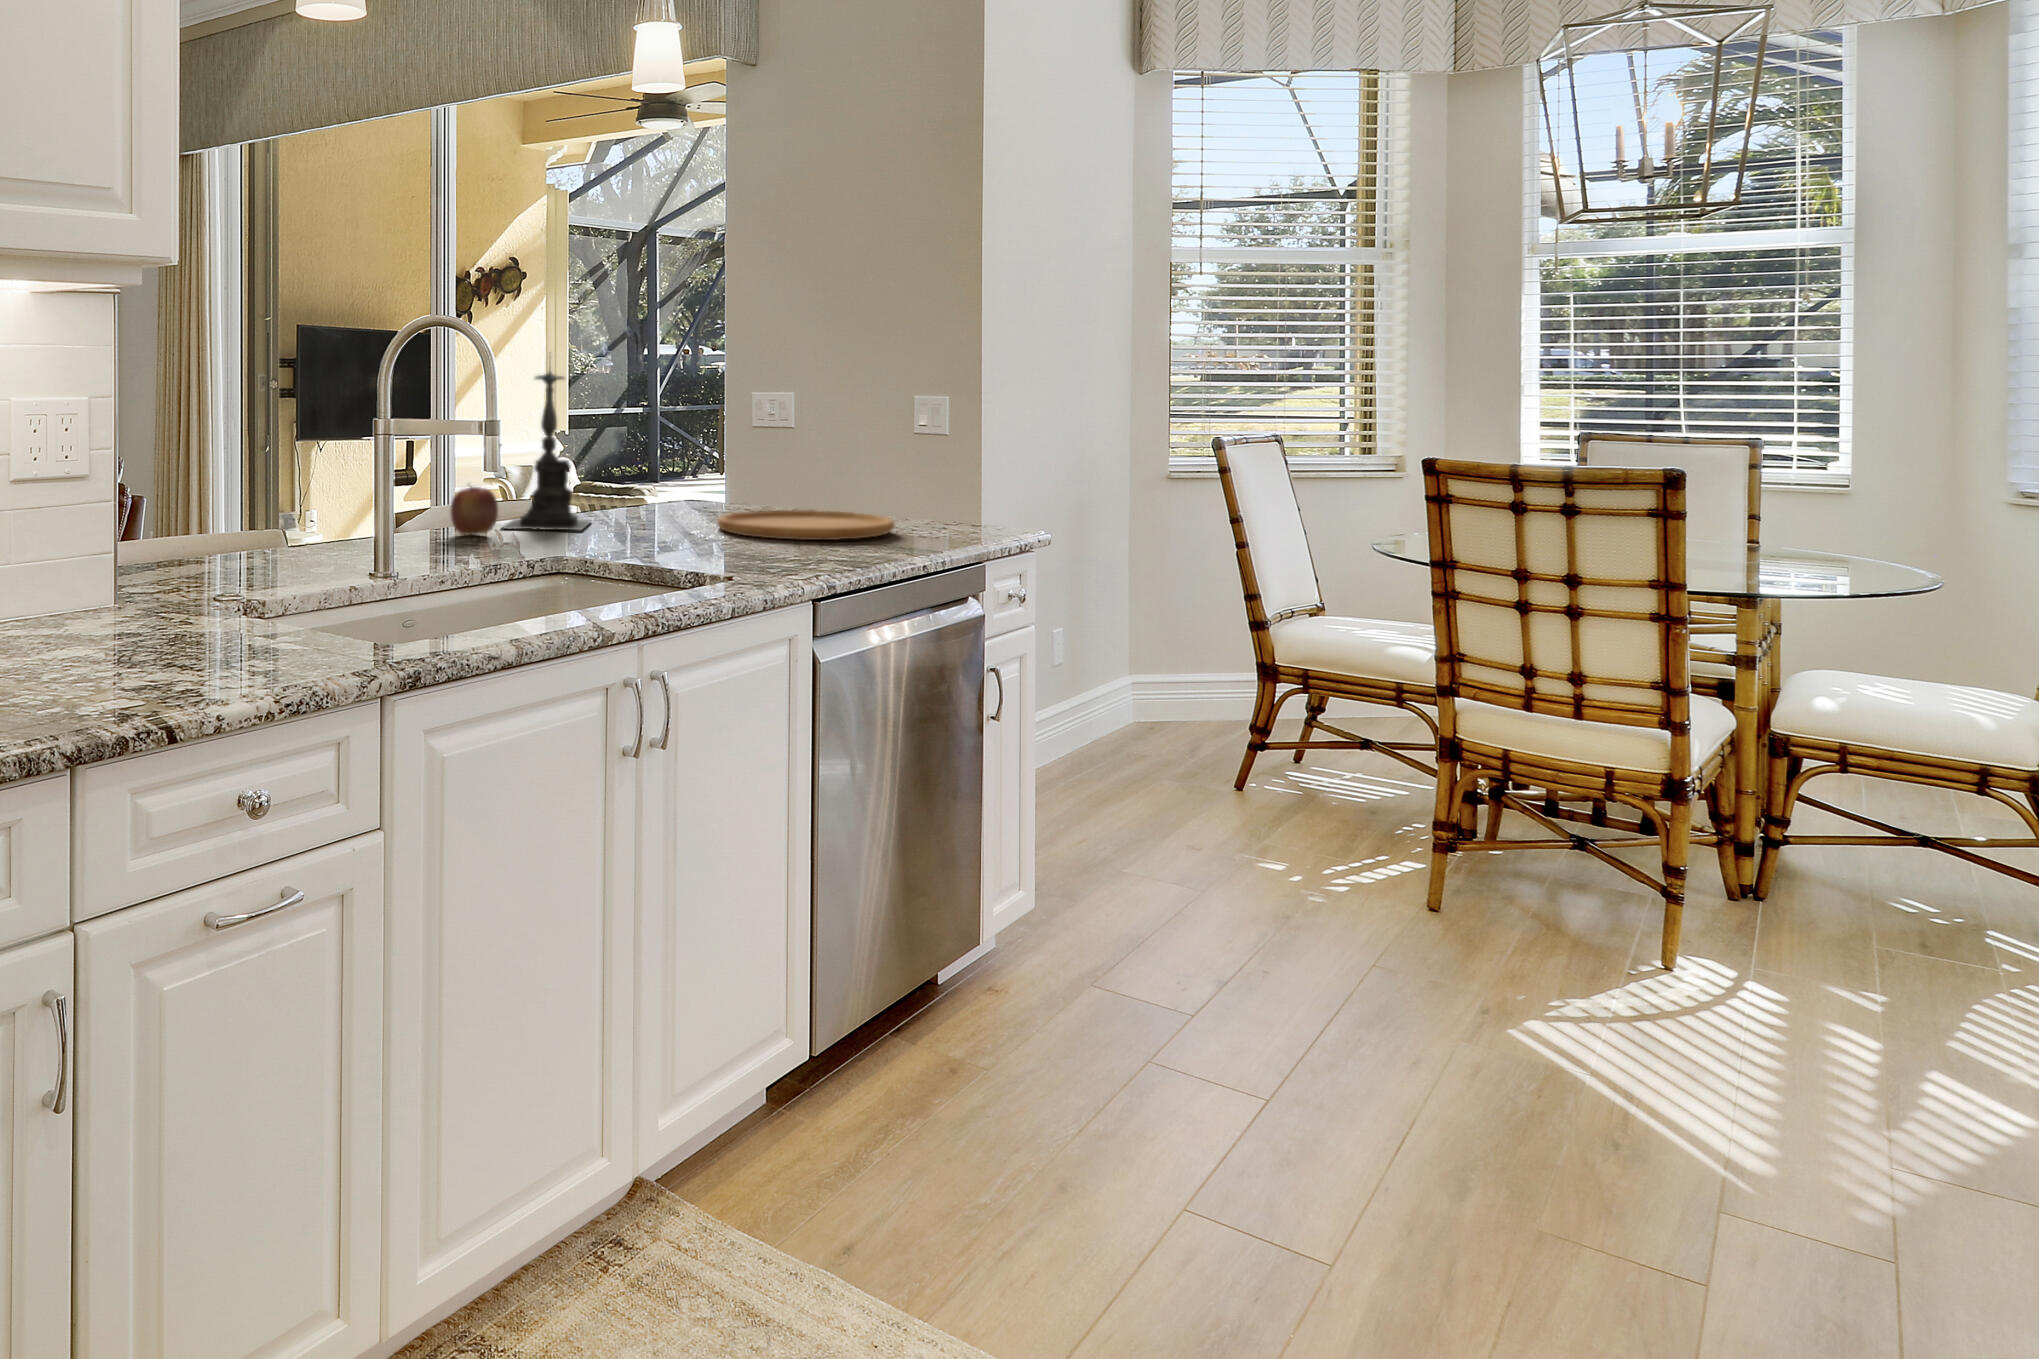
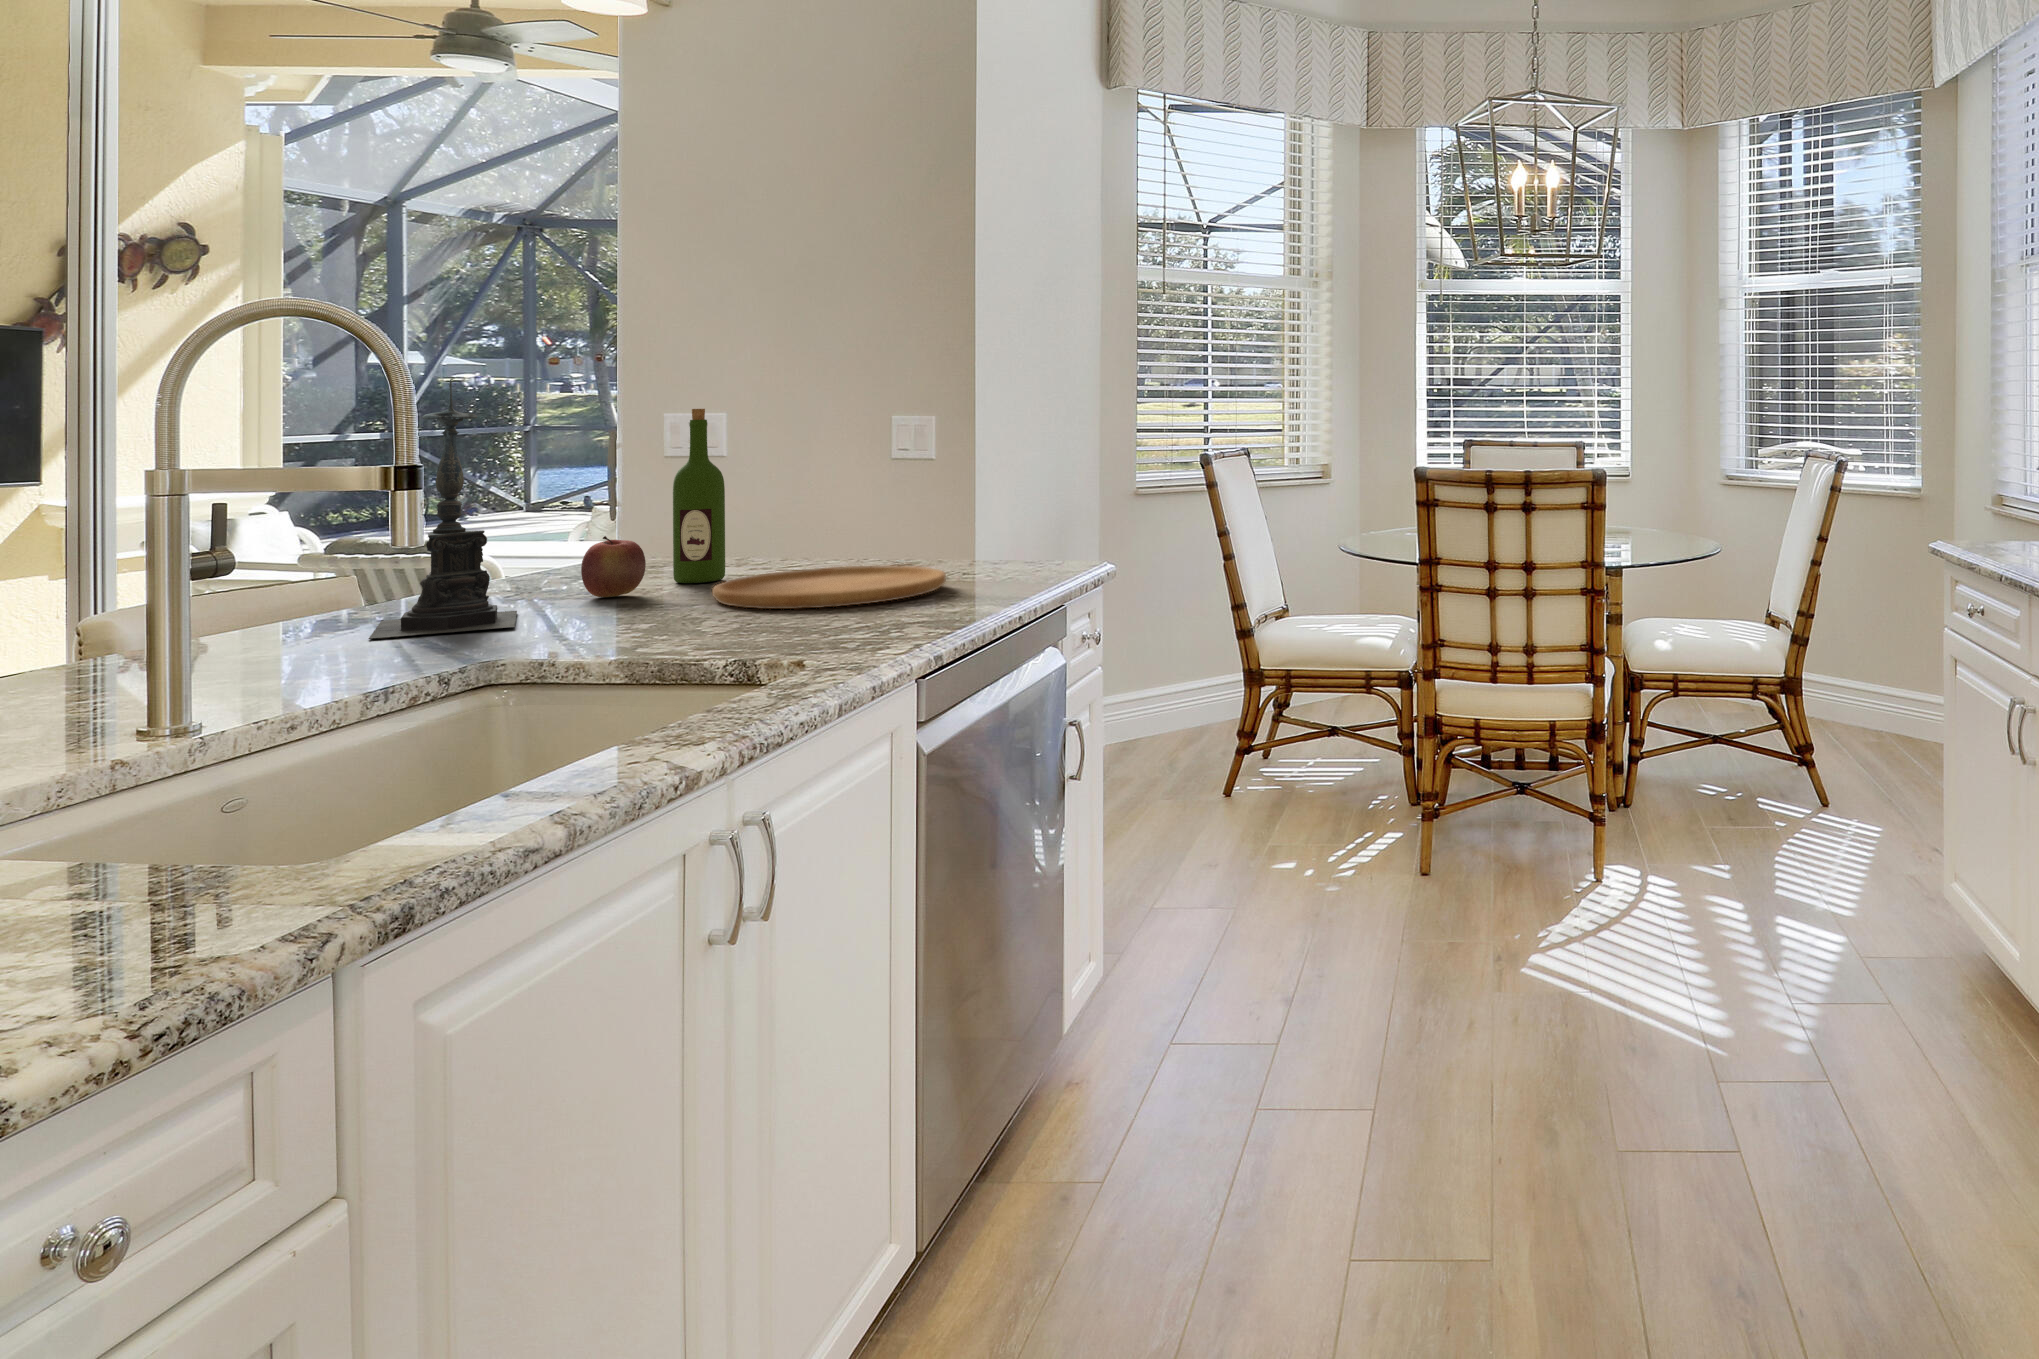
wine bottle: none [705,377,741,514] -> present [673,409,725,583]
apple: present [451,487,498,535] -> present [581,536,646,597]

